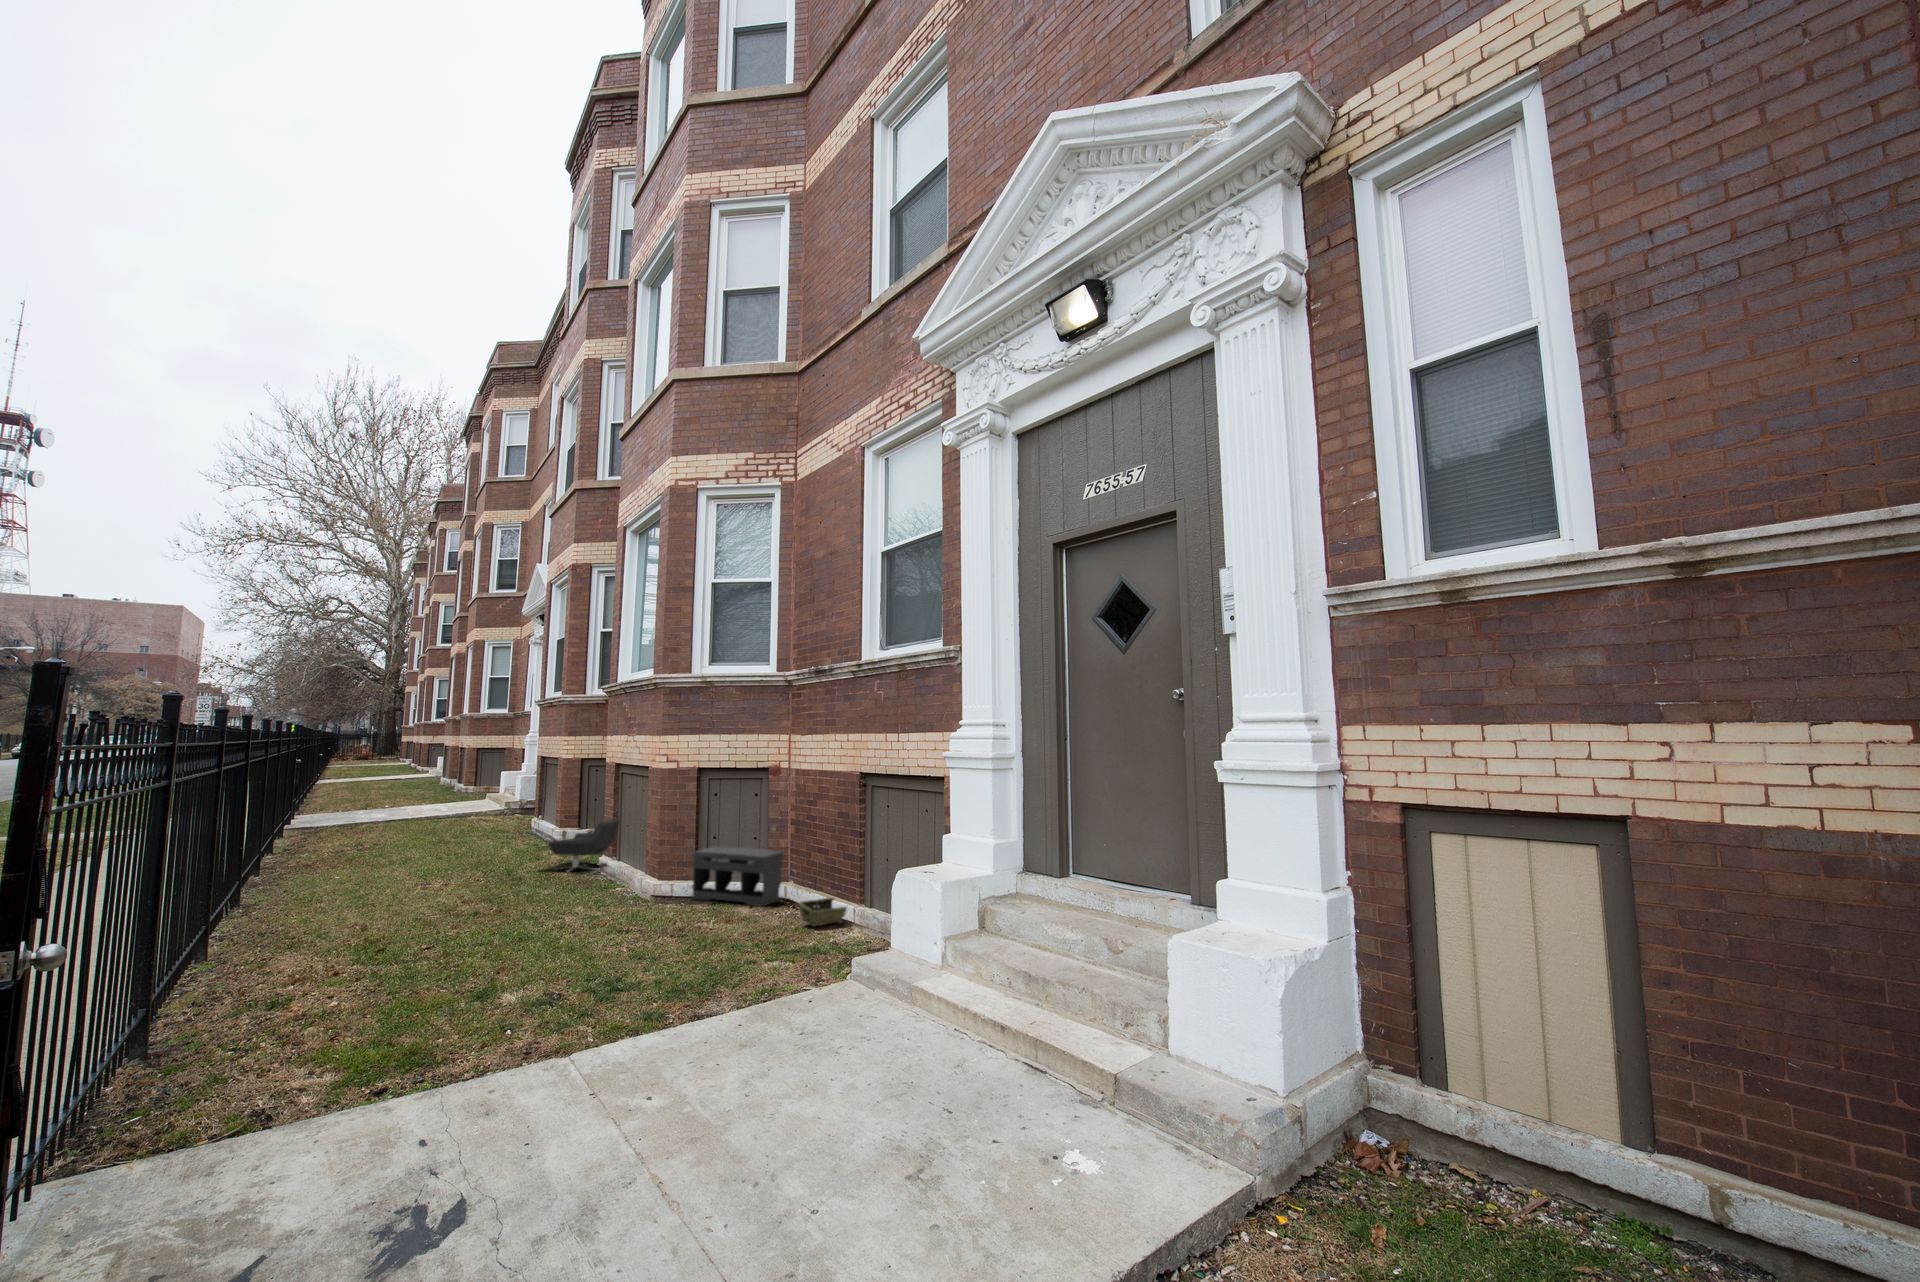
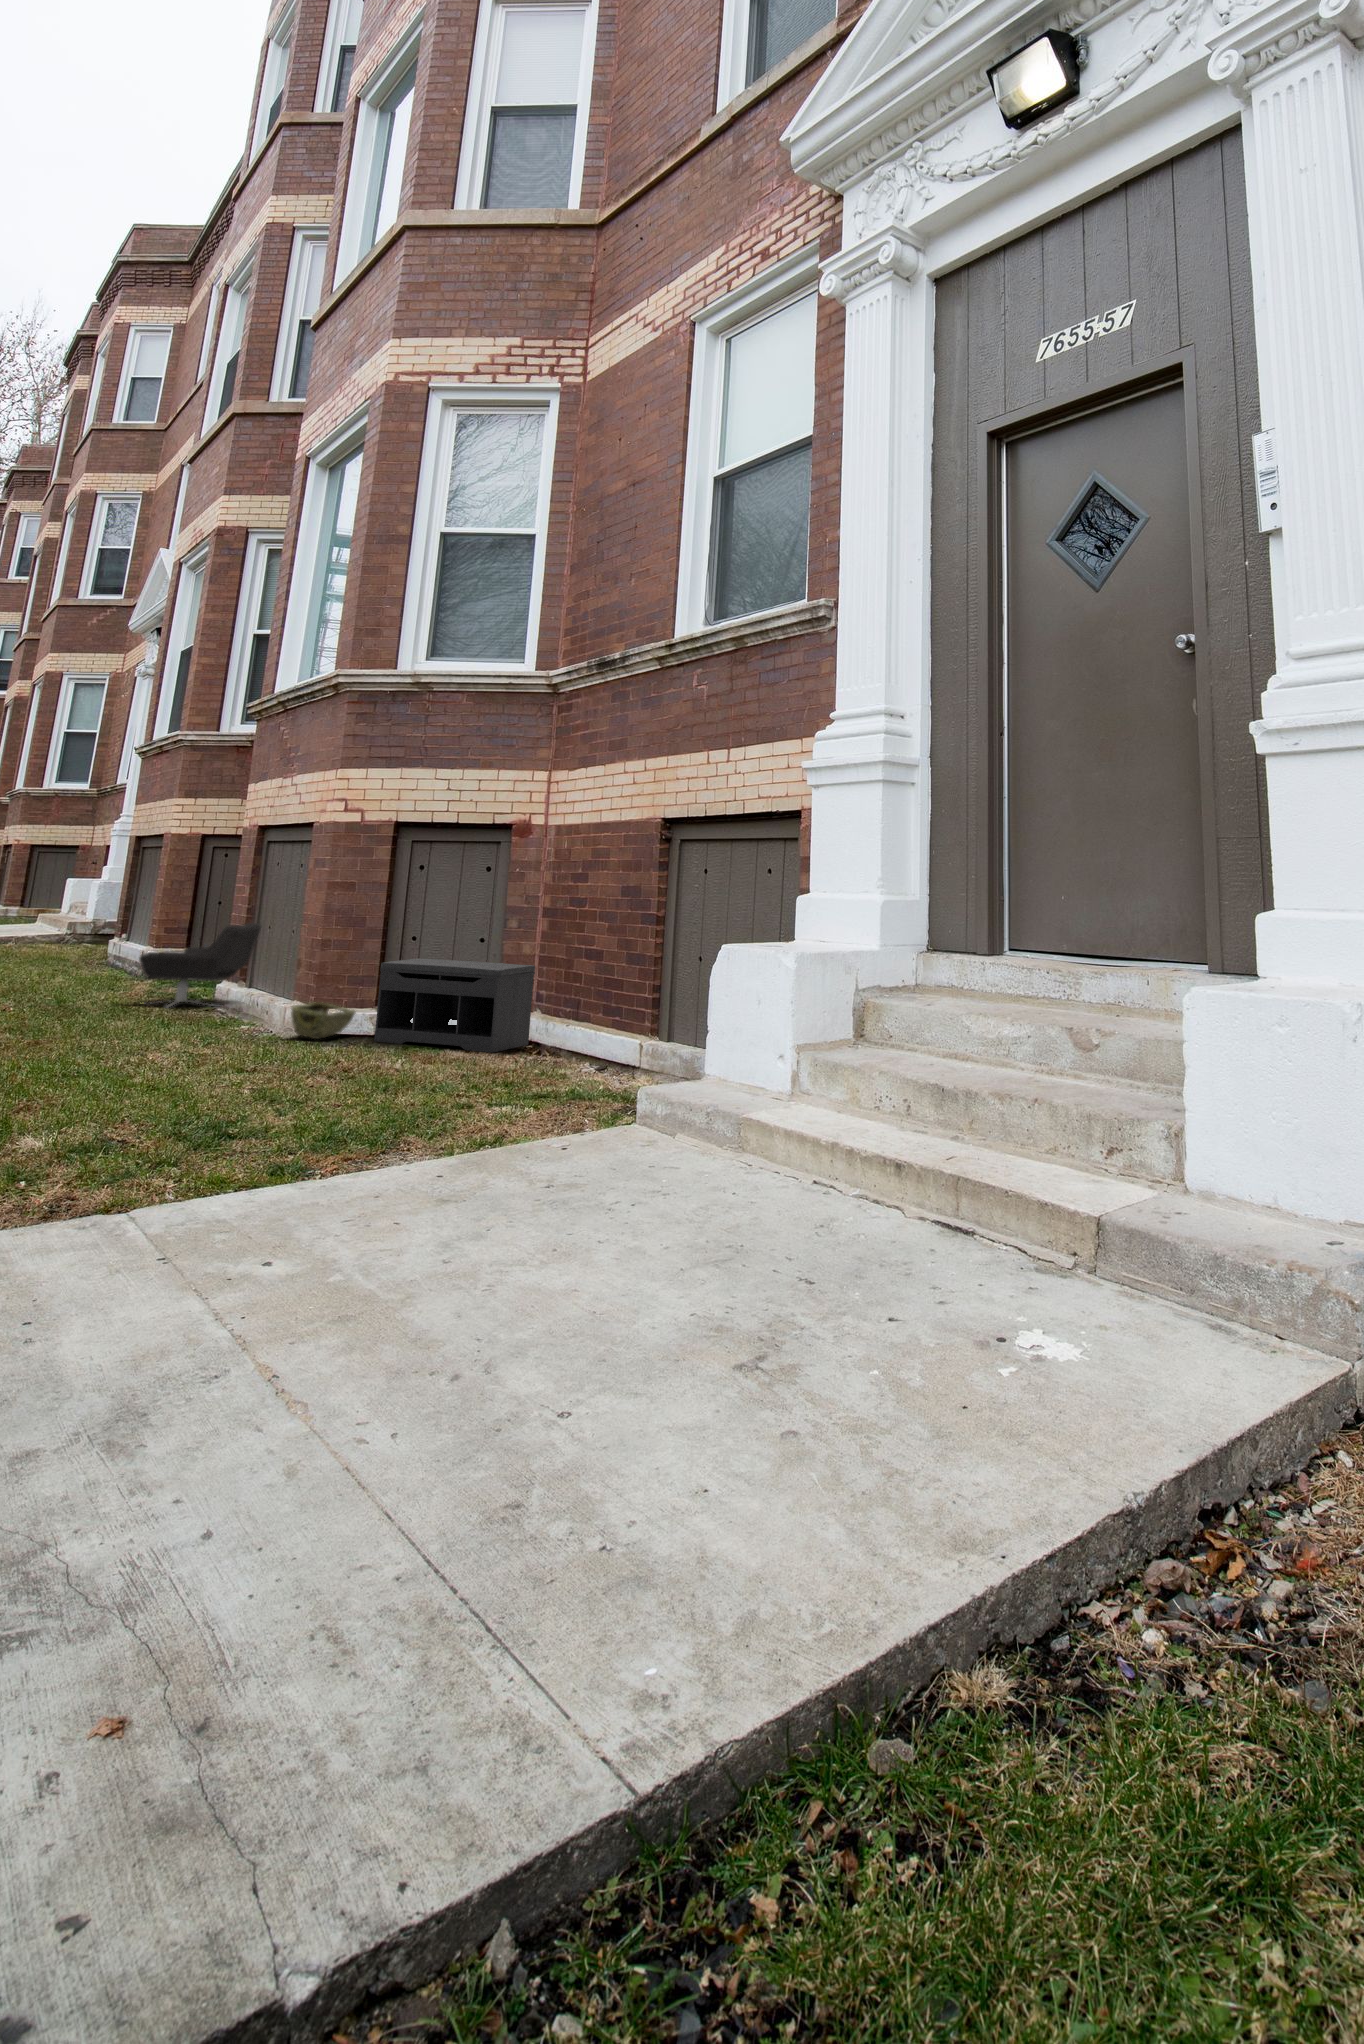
woven basket: present [799,898,847,926] -> present [291,1002,356,1039]

